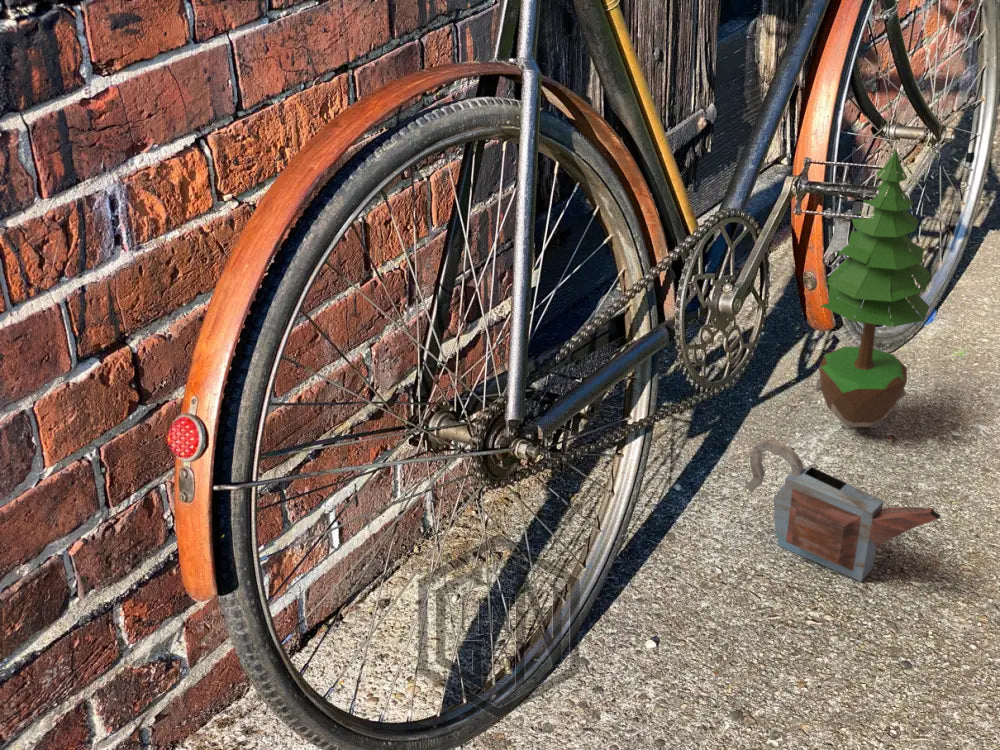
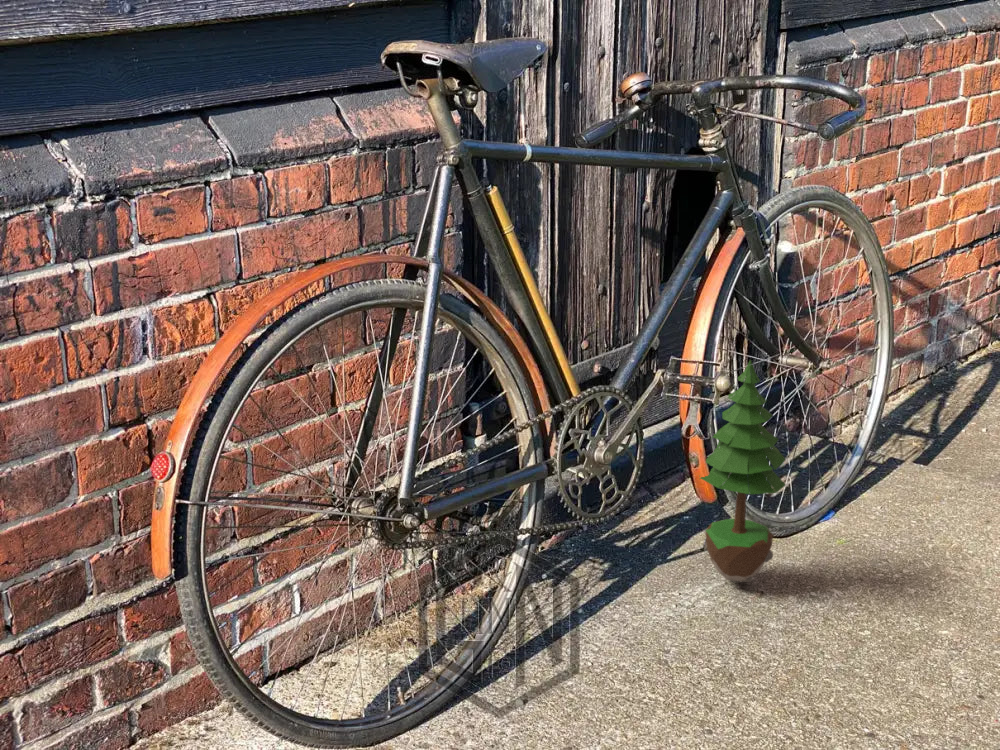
watering can: present [745,439,941,582] -> none [623,566,753,681]

